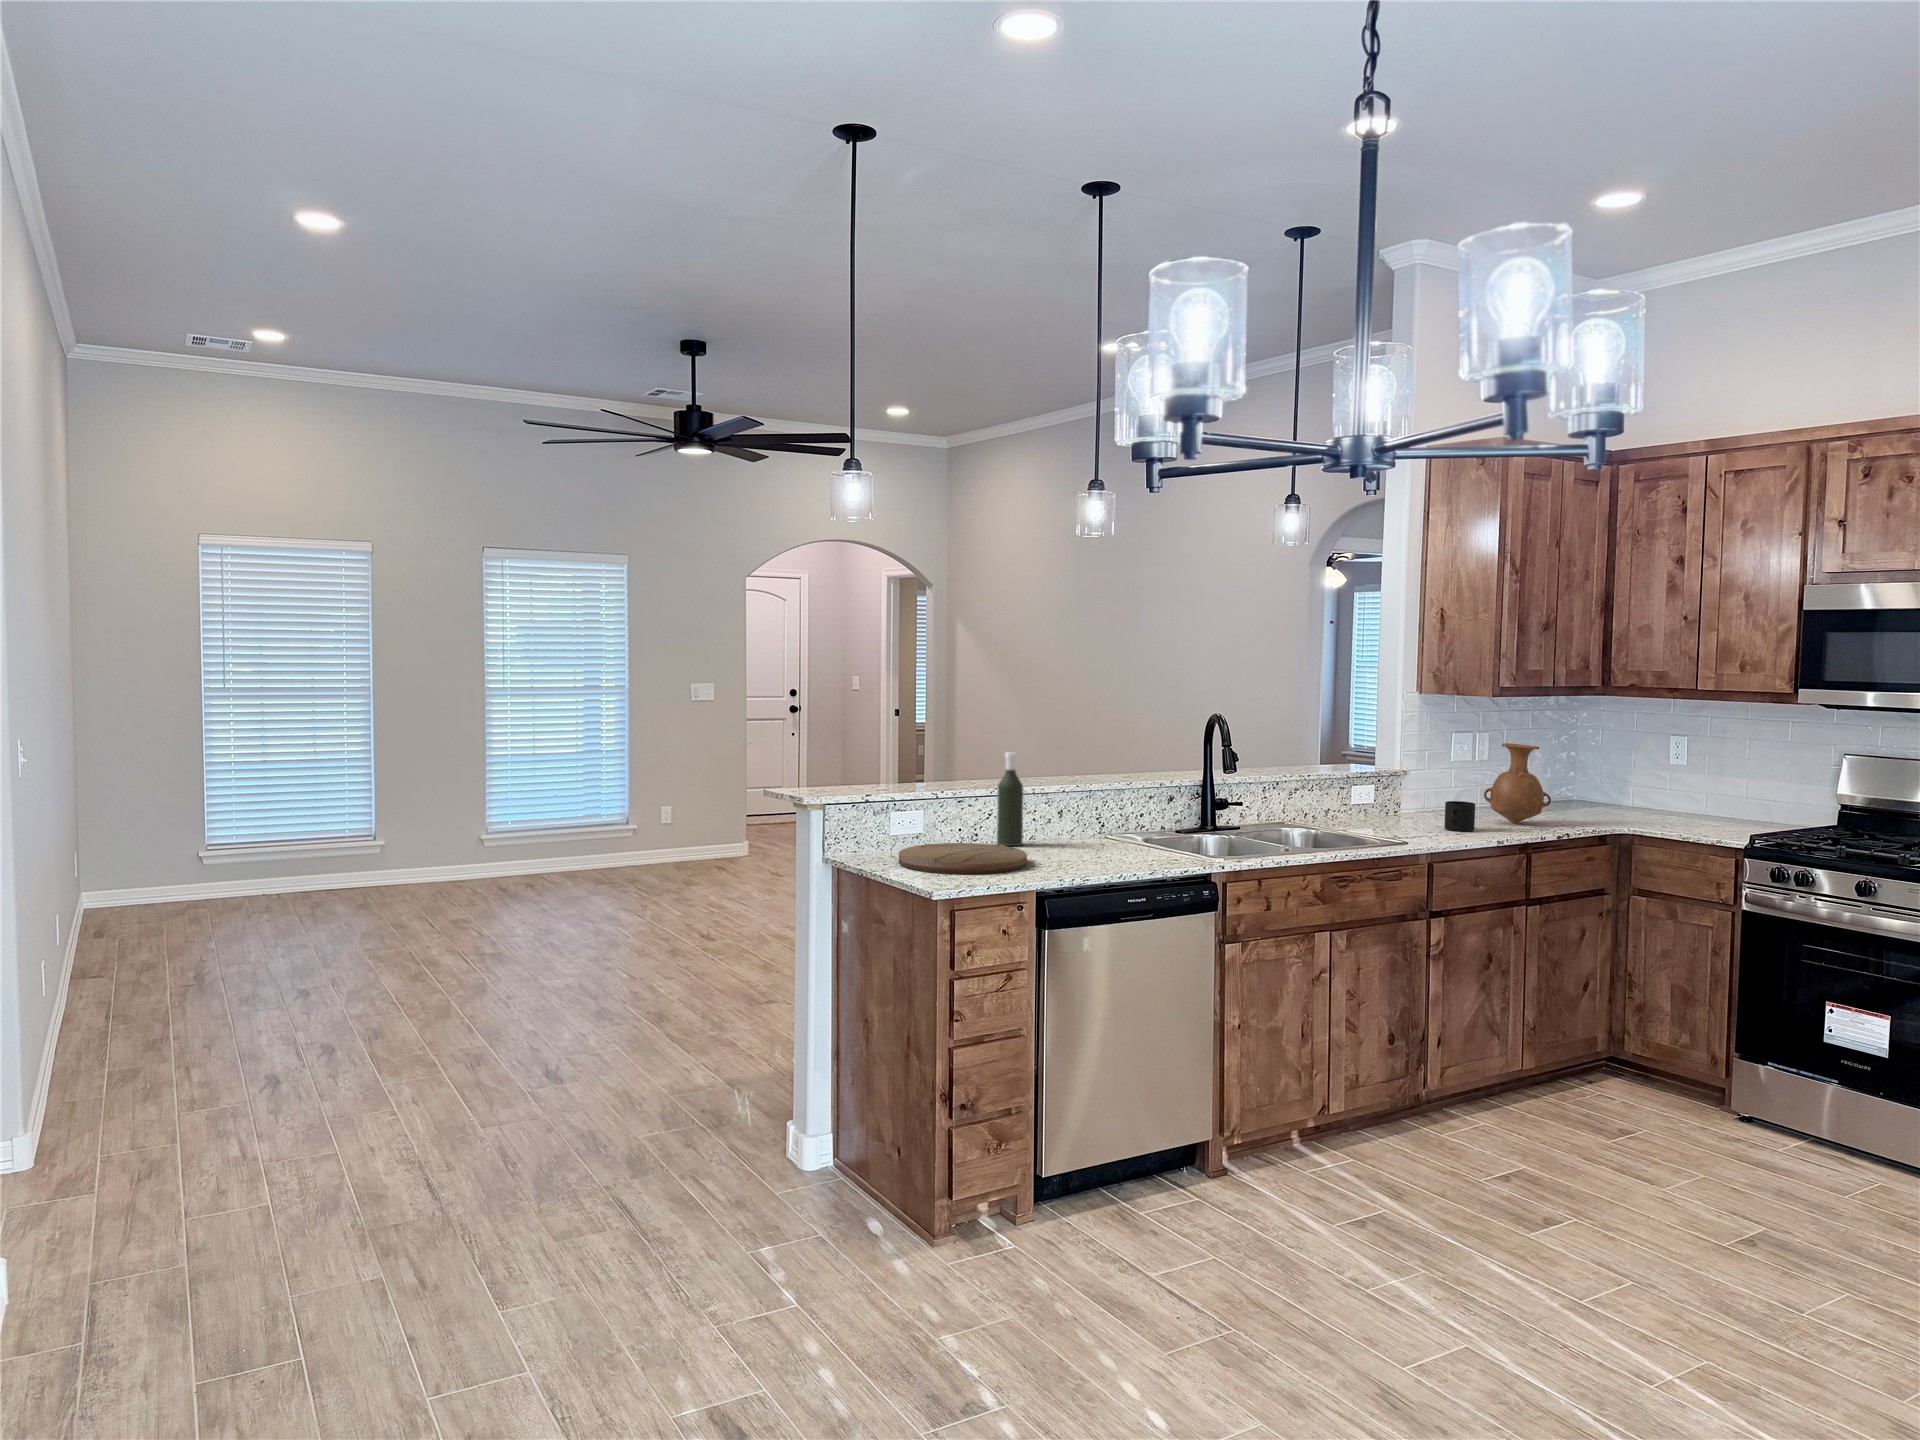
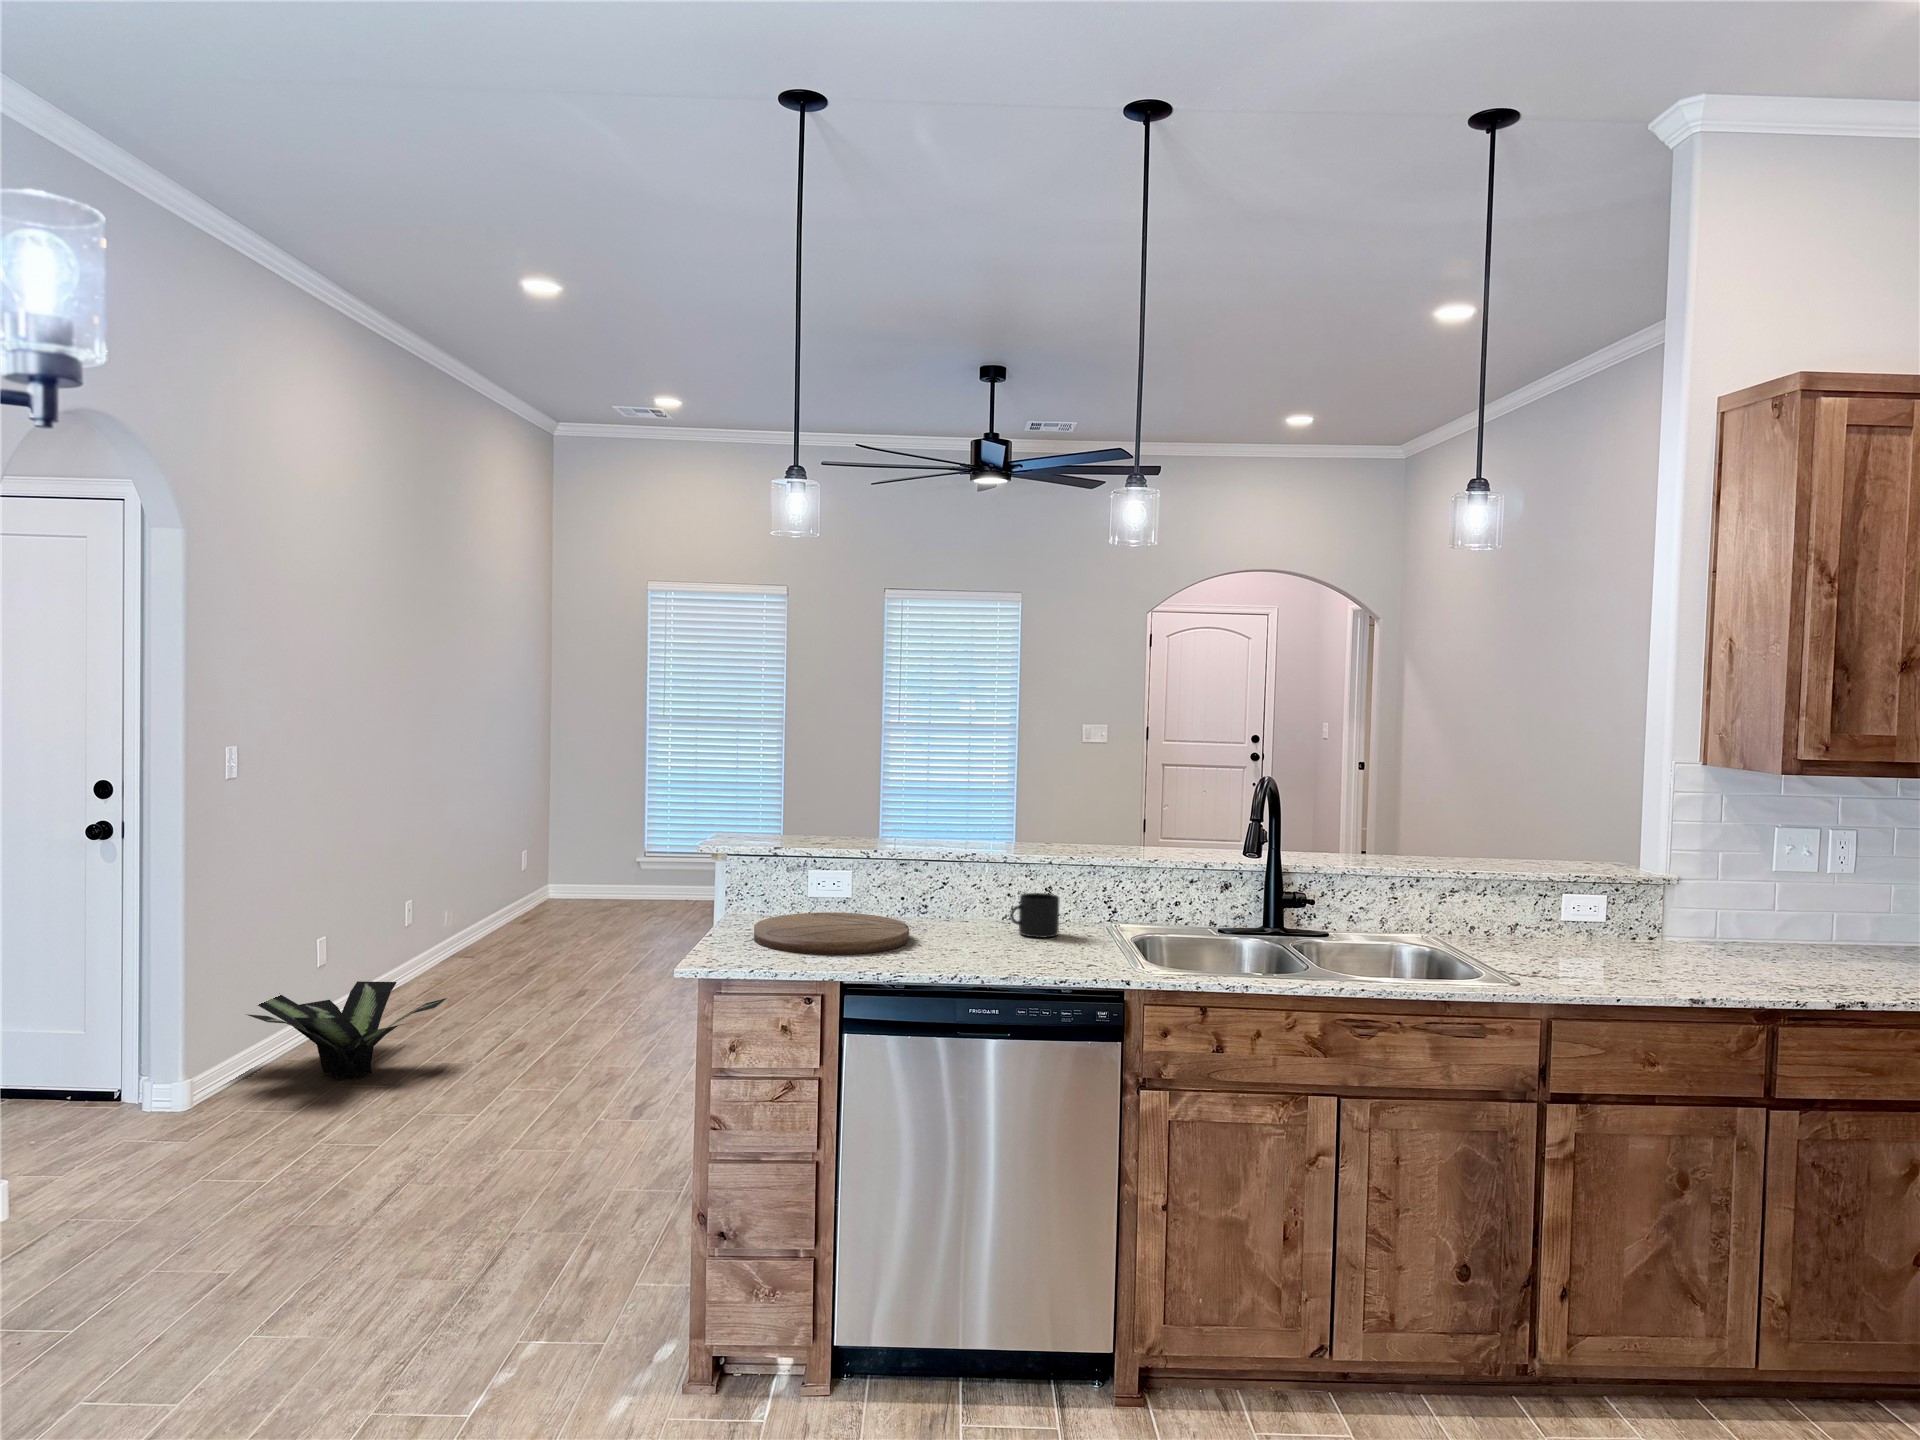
vase: present [1484,743,1551,823] -> none [1765,847,1878,977]
bottle: present [997,752,1023,846] -> none [946,809,980,927]
mug: present [1444,801,1475,831] -> present [1010,893,1060,938]
potted plant: none [51,987,308,1097] -> present [248,981,447,1080]

